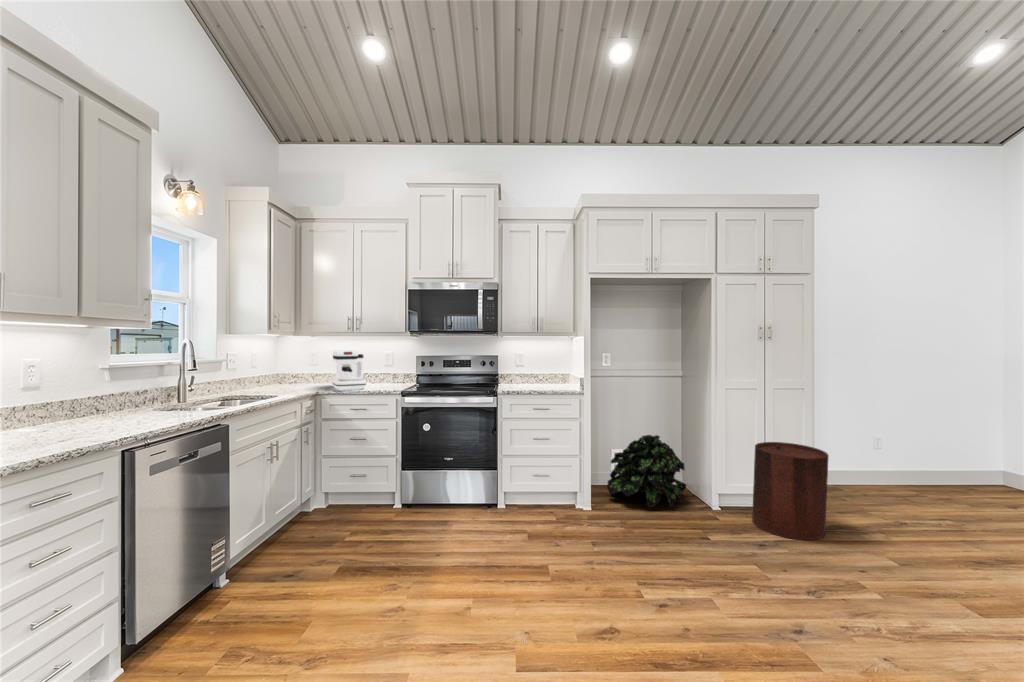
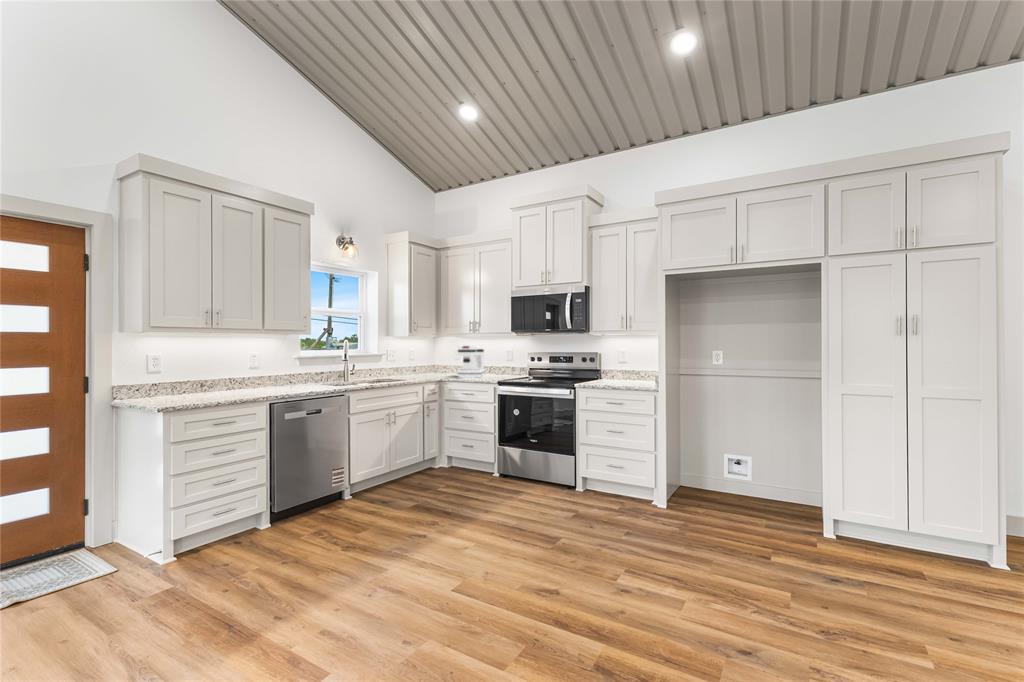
potted plant: present [607,435,686,508] -> none [696,437,797,523]
trash can: present [752,442,828,540] -> none [862,455,977,594]

